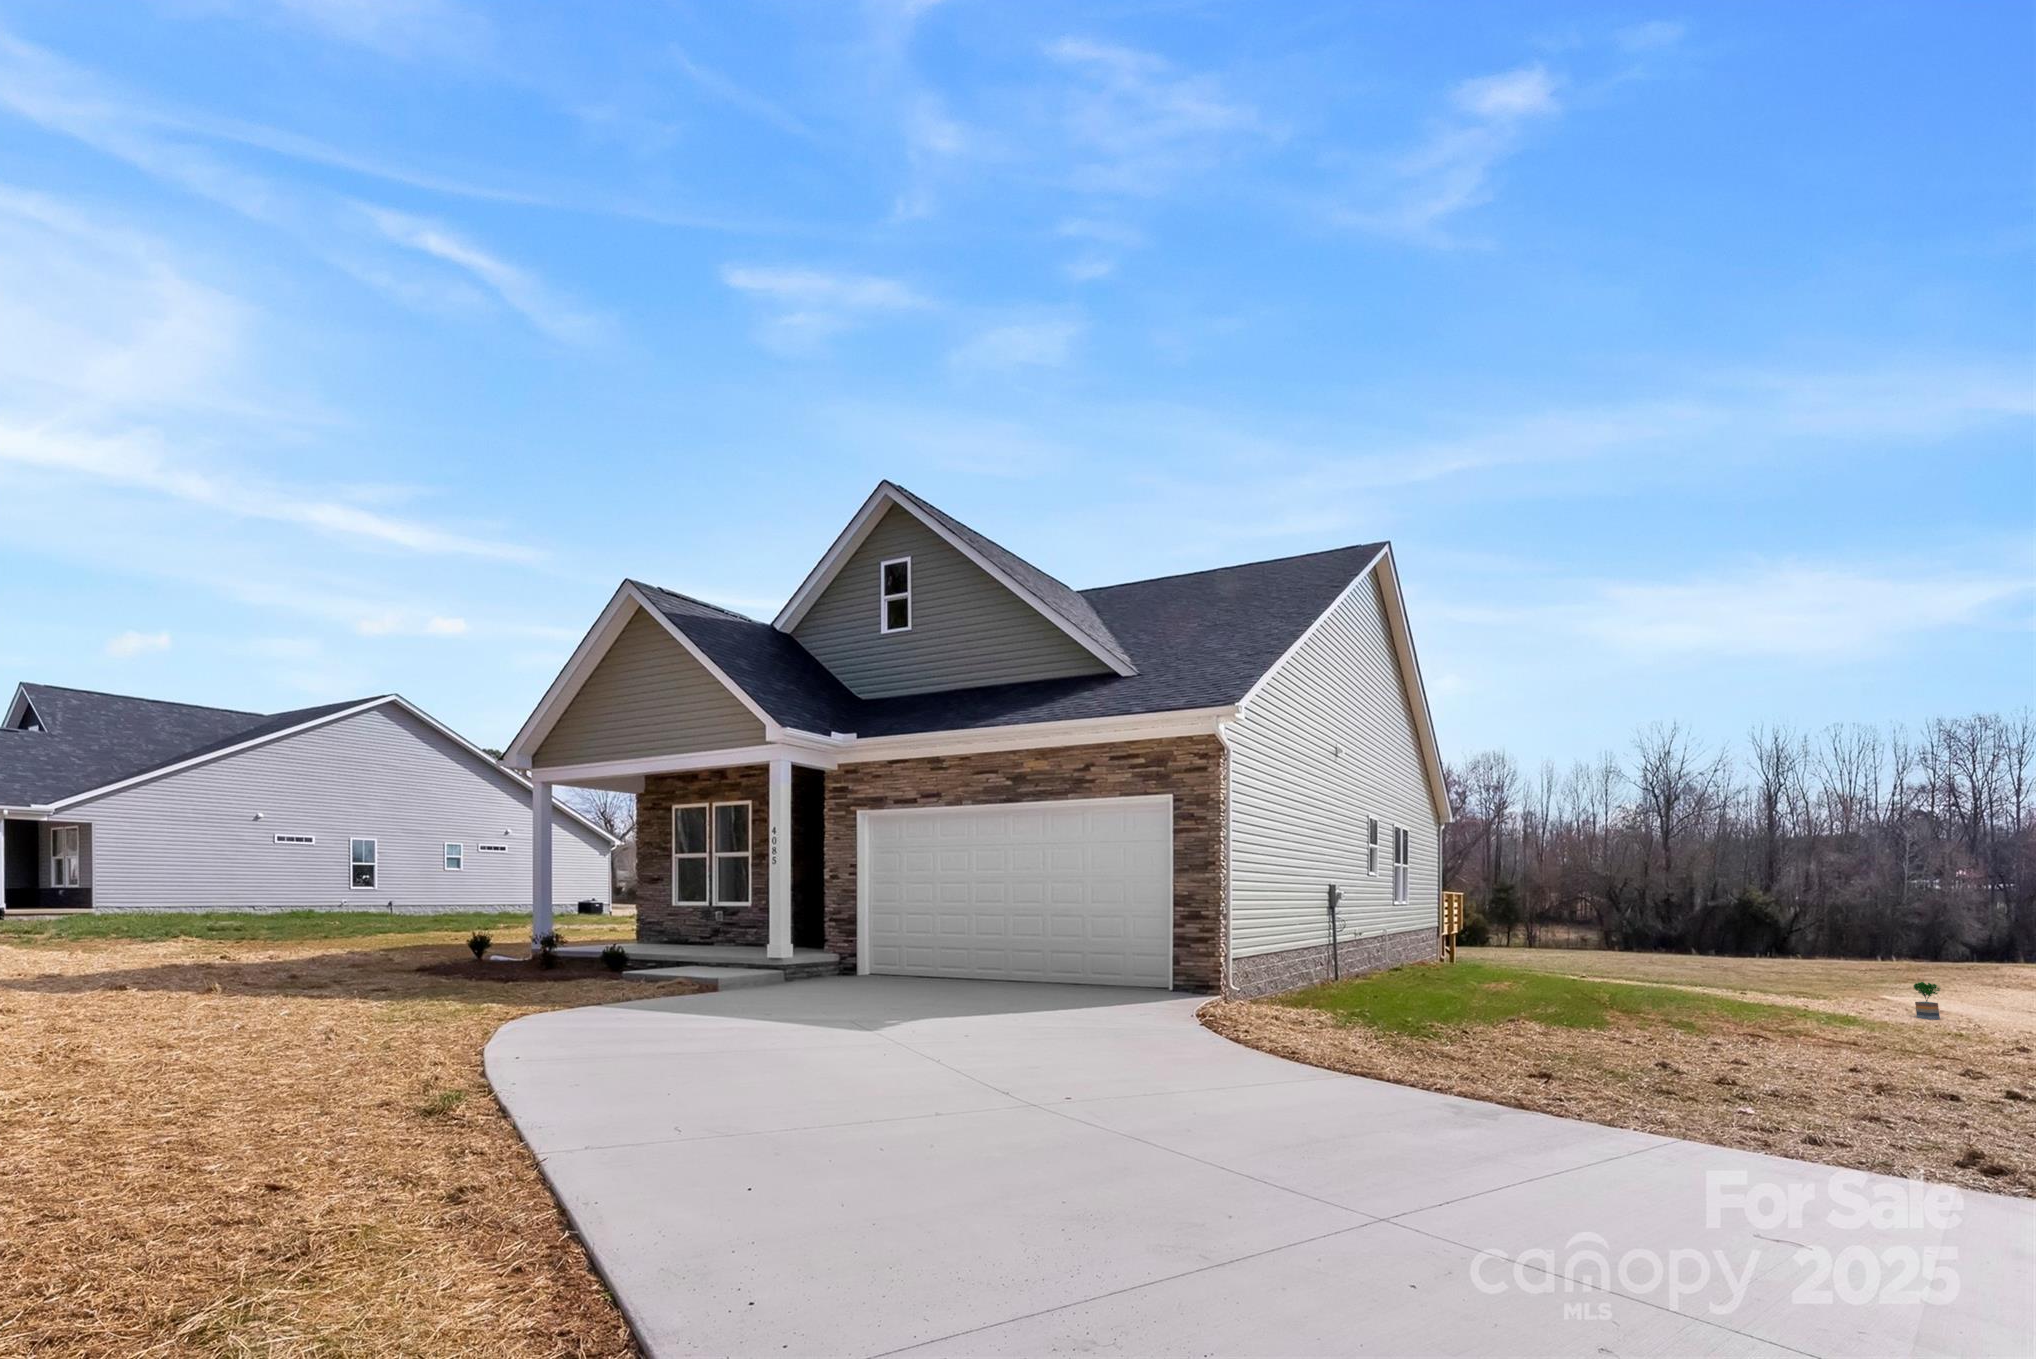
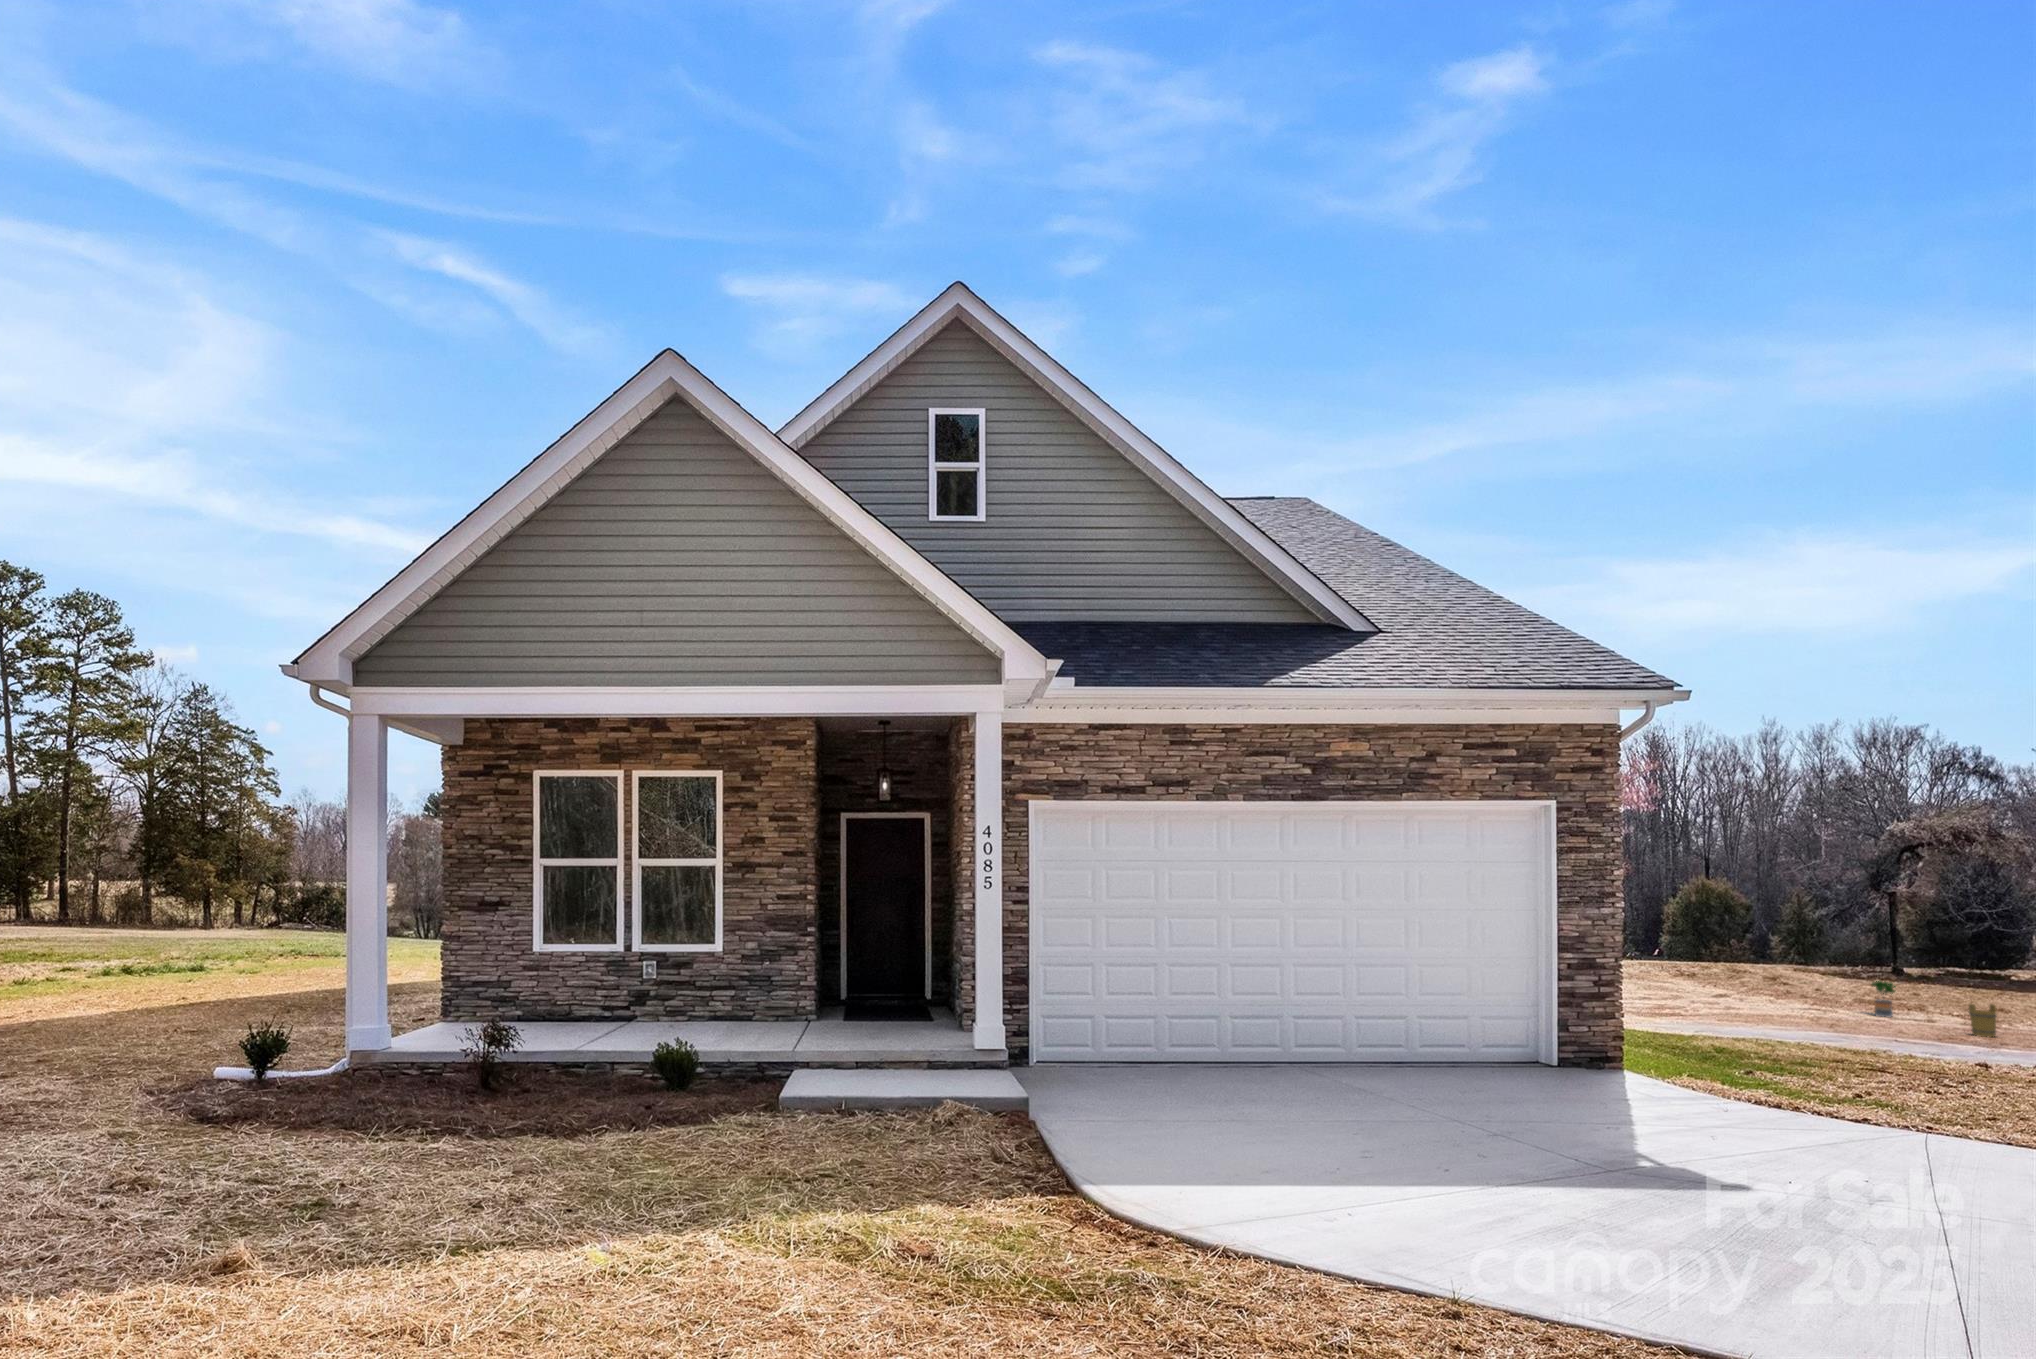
bucket: none [1948,1000,1981,1036] -> present [1969,1004,1997,1037]

